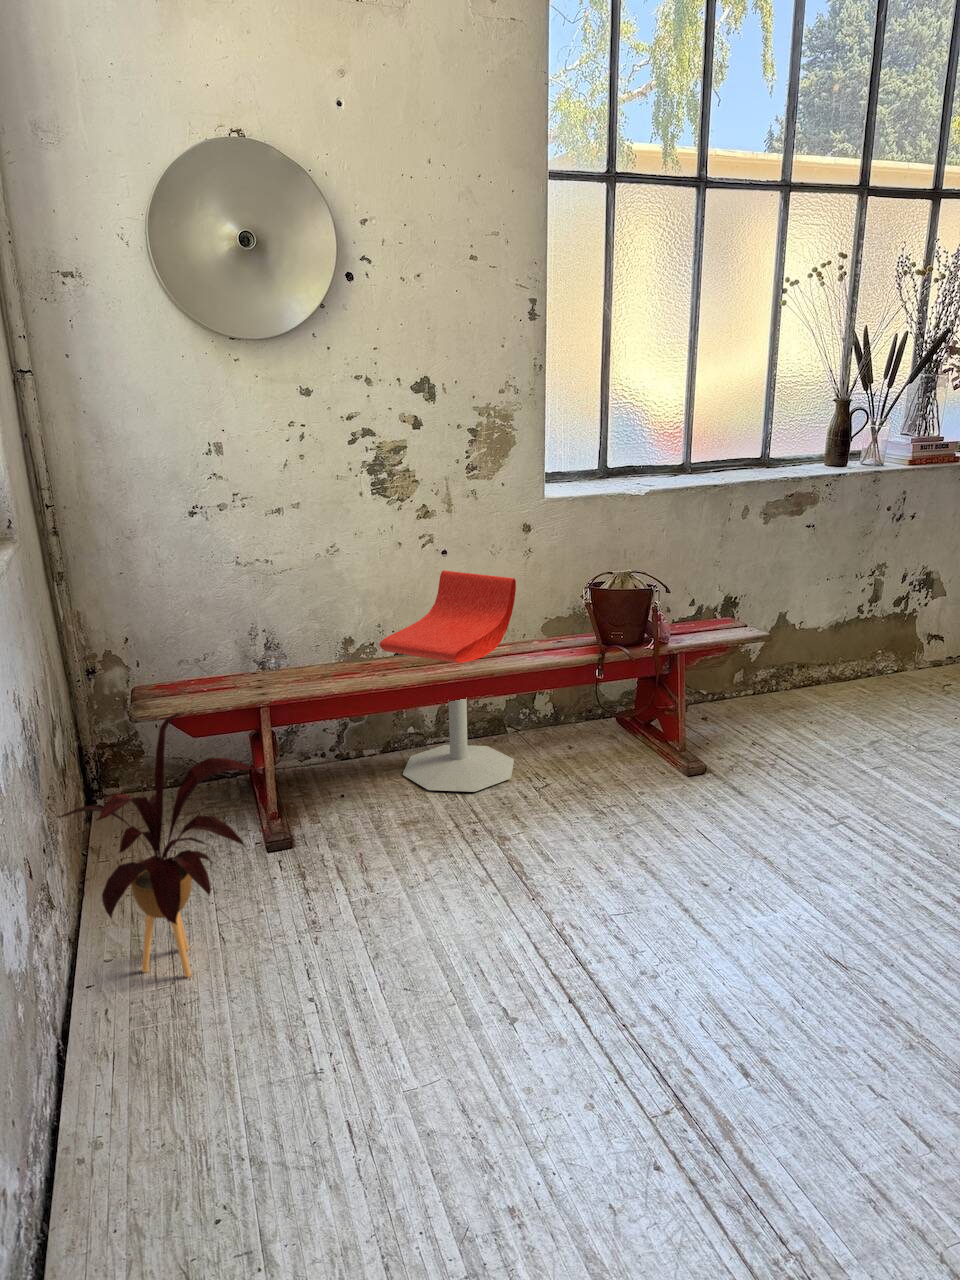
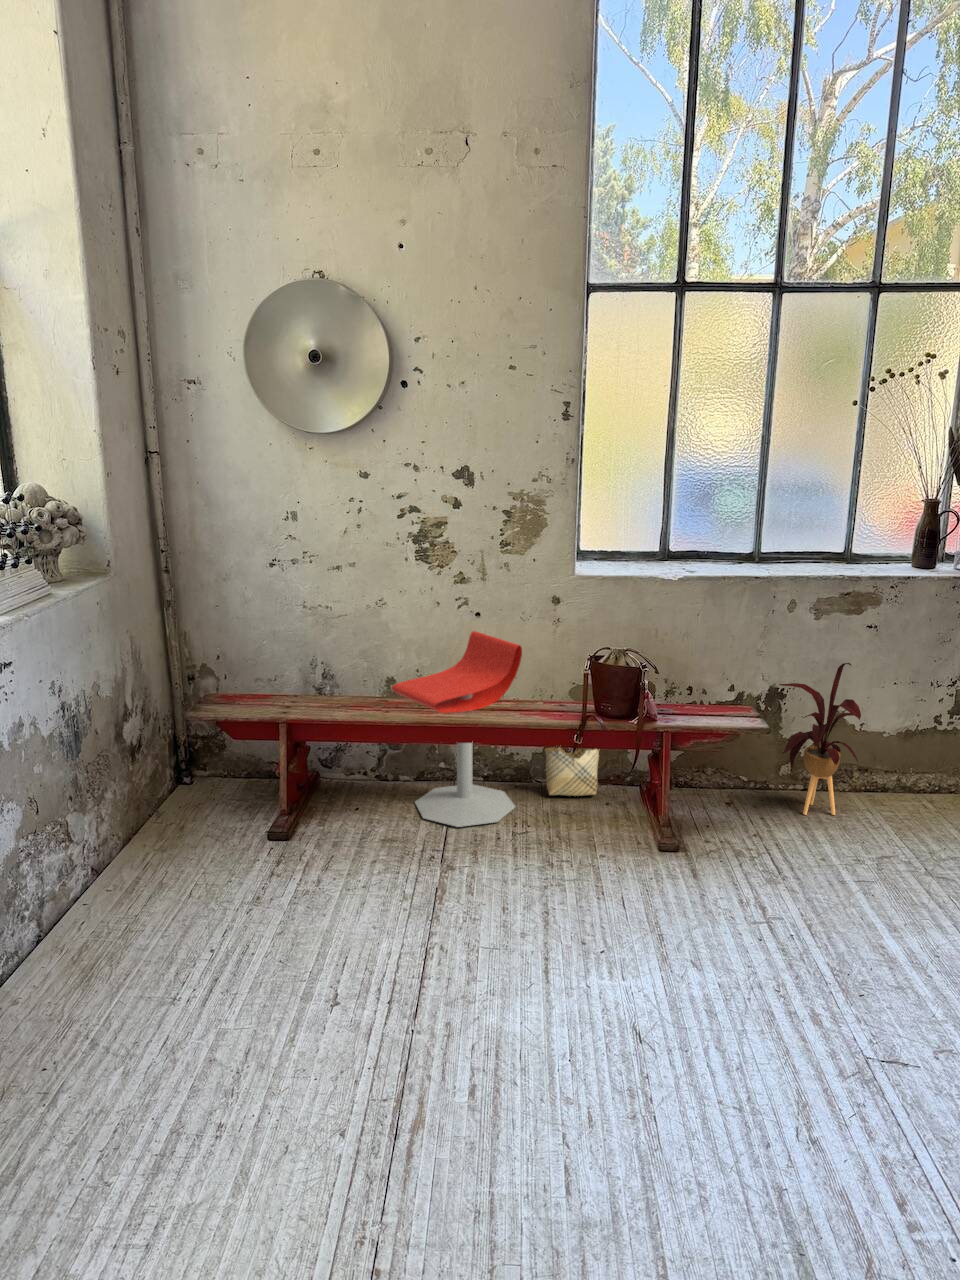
woven basket: none [529,655,584,741] -> present [545,746,599,796]
house plant: present [57,713,254,977] -> present [779,663,861,815]

